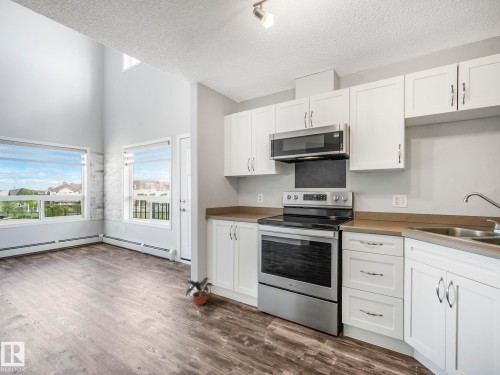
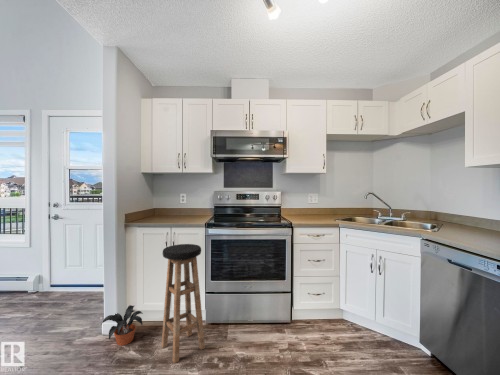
bar stool: none [215,235,246,328] -> present [161,244,205,363]

